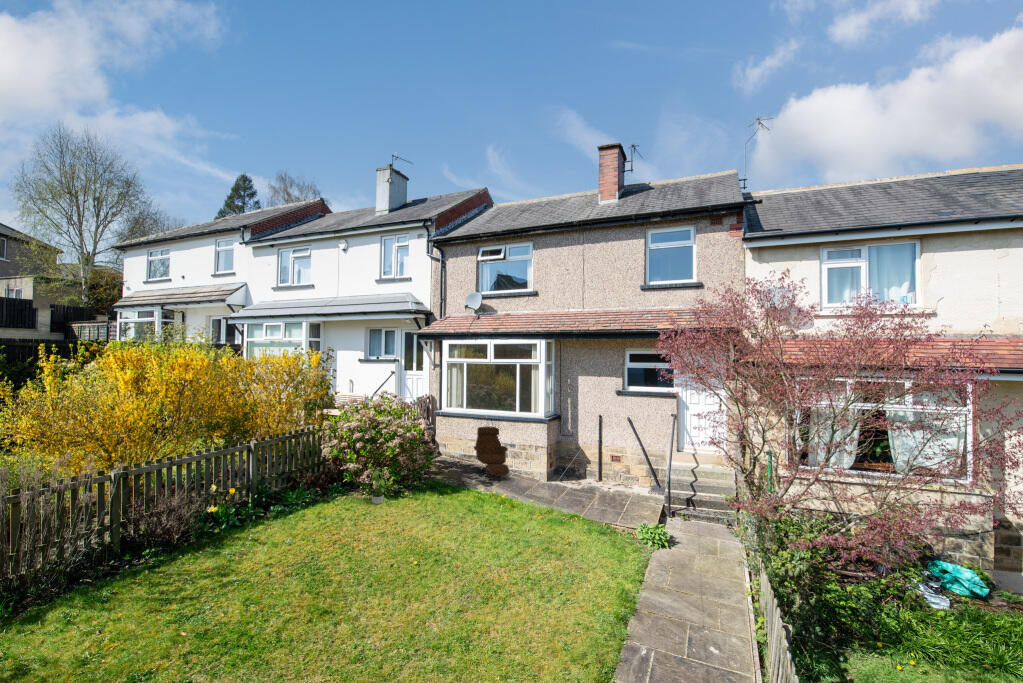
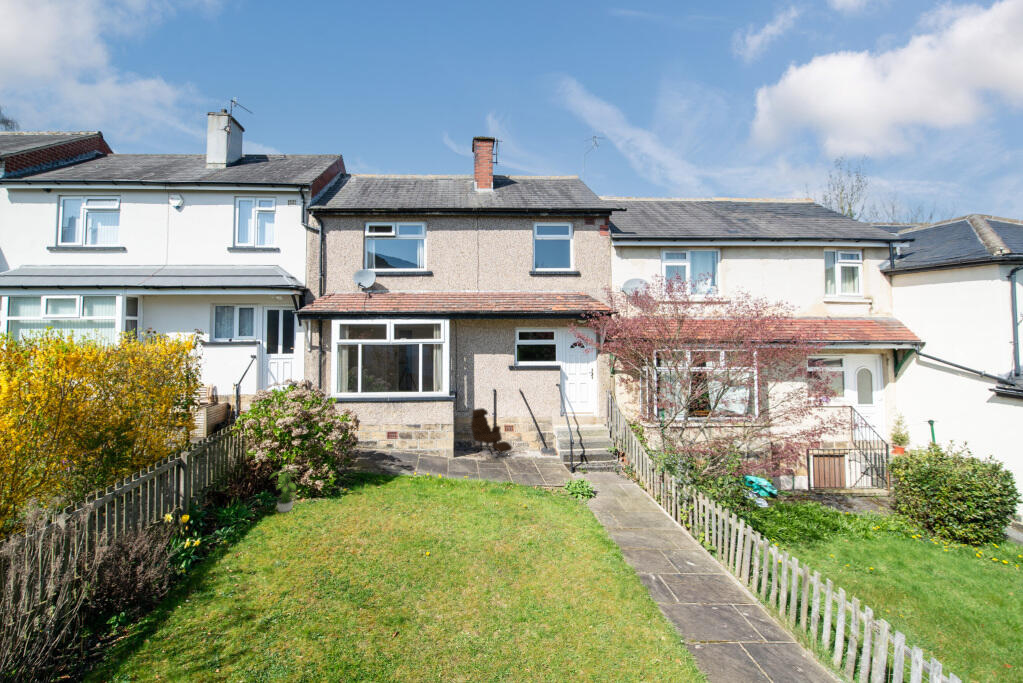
lounge chair: present [474,426,509,481] -> present [471,408,512,454]

